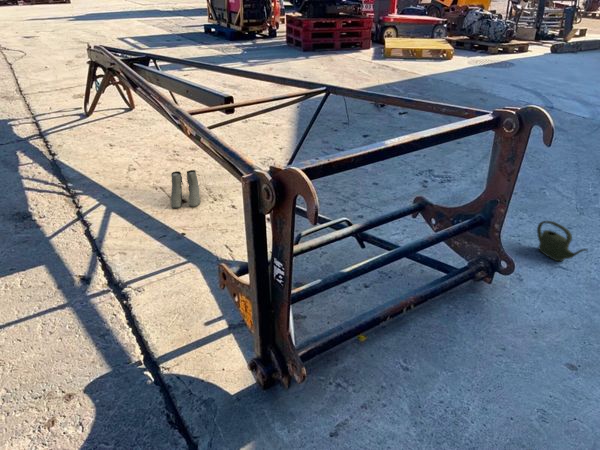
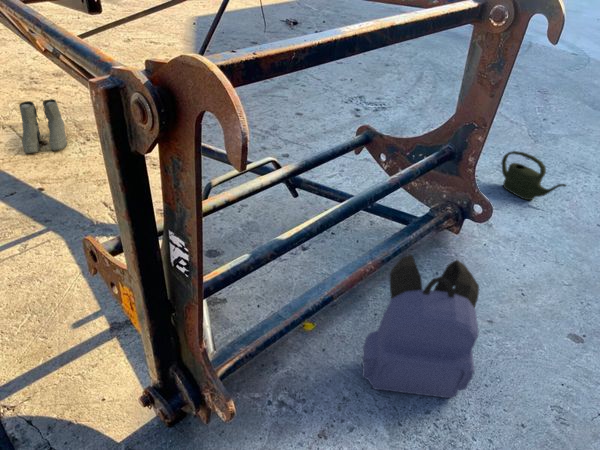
backpack: none [397,288,478,395] -> present [362,255,479,398]

